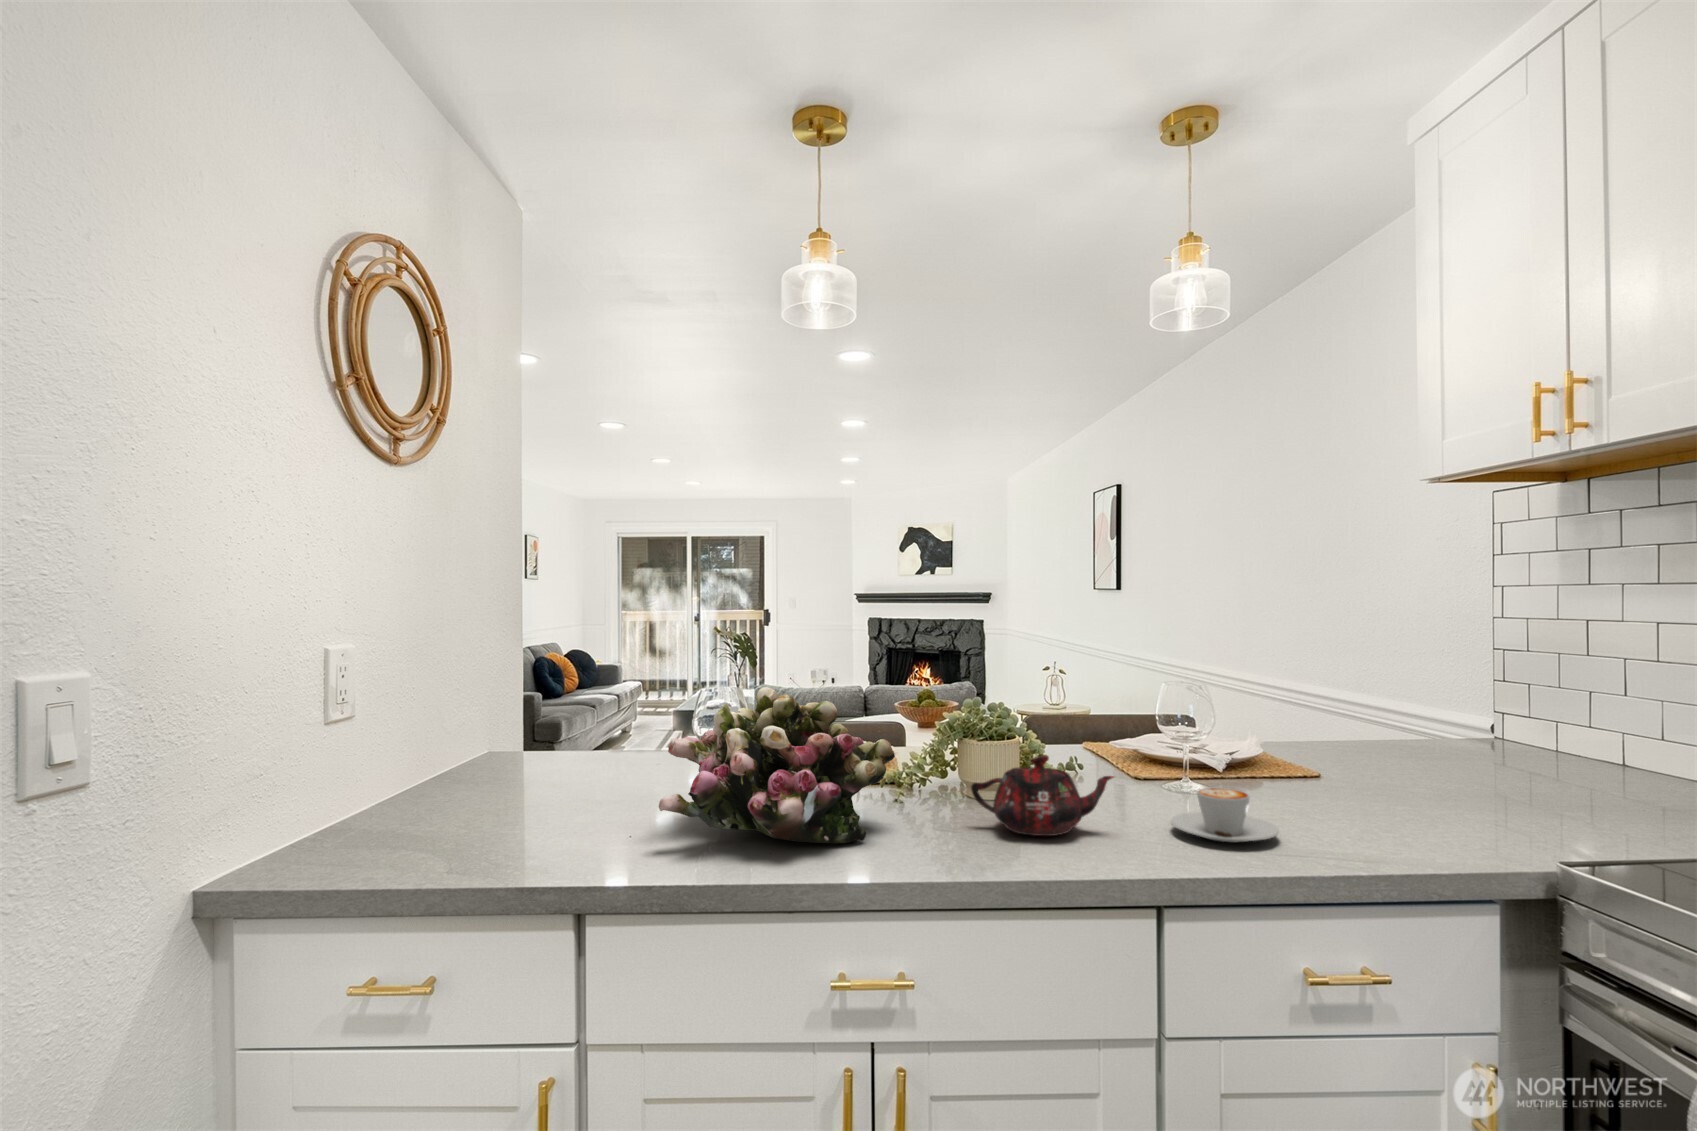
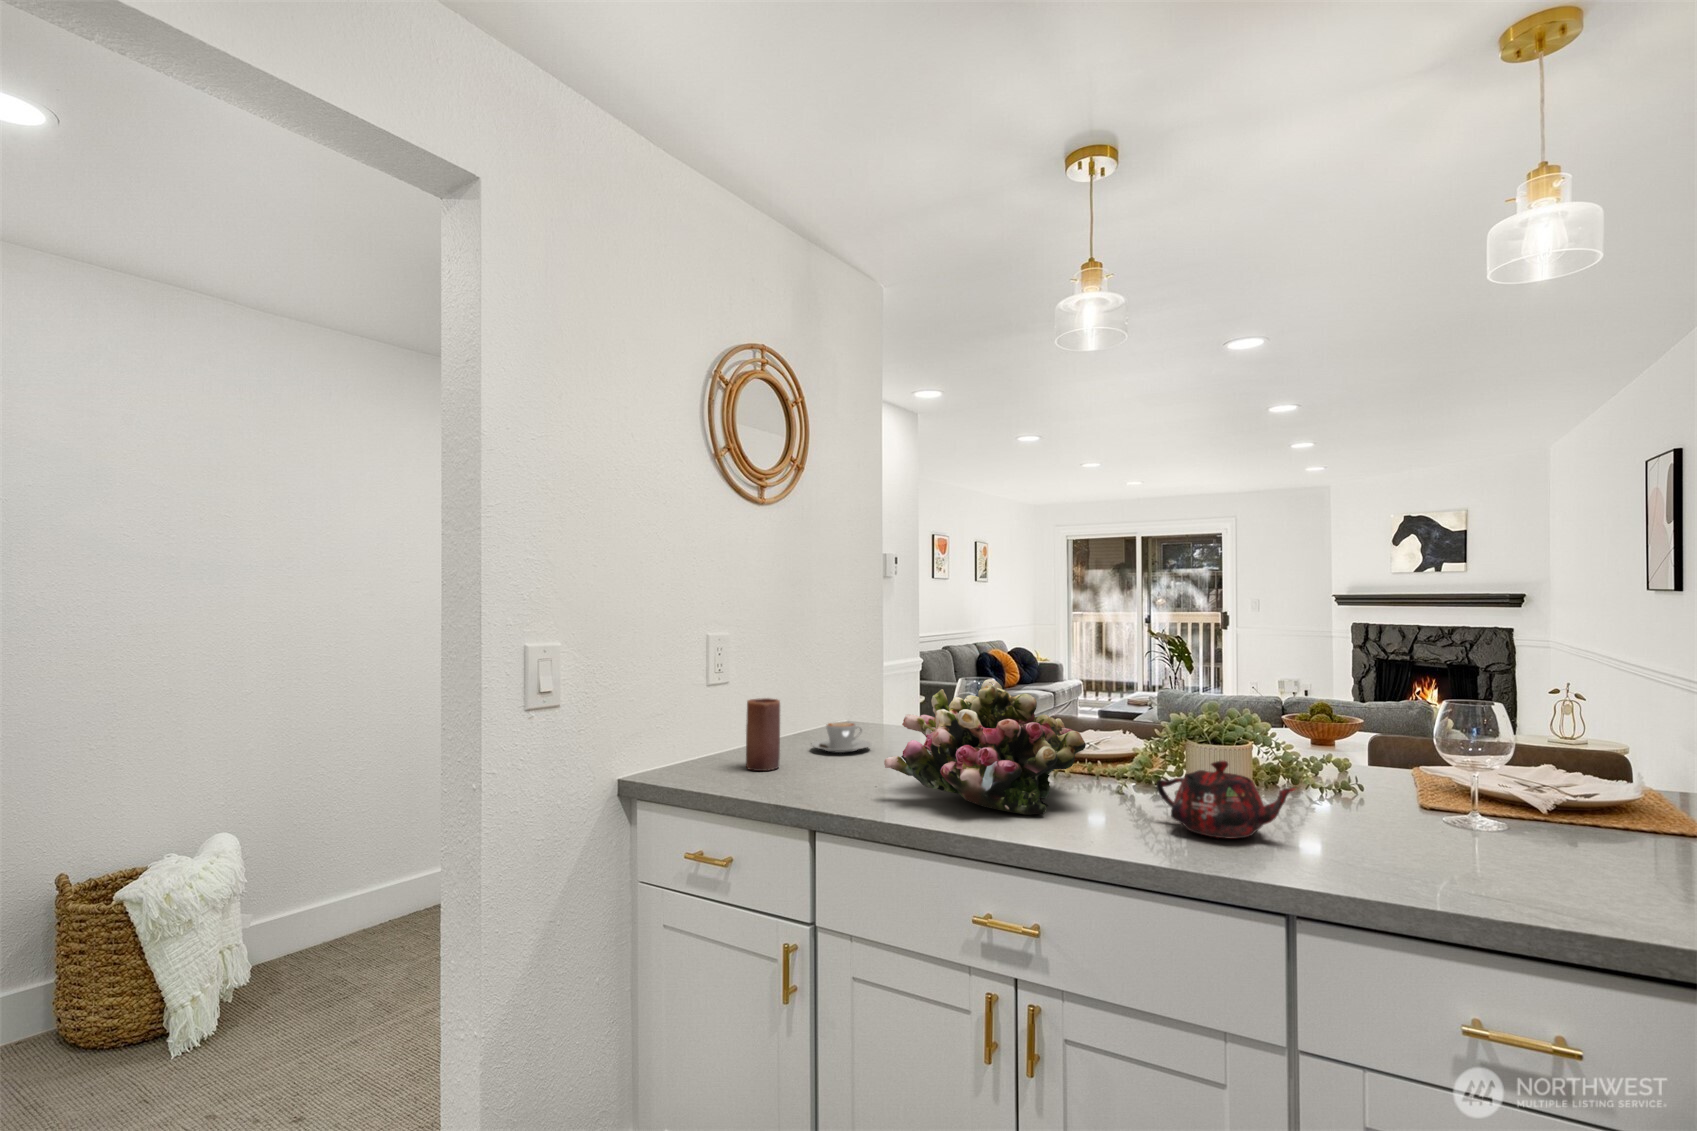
candle: none [409,734,463,840] -> present [746,698,780,771]
coffee cup: present [1171,788,1279,842] -> present [811,722,871,753]

